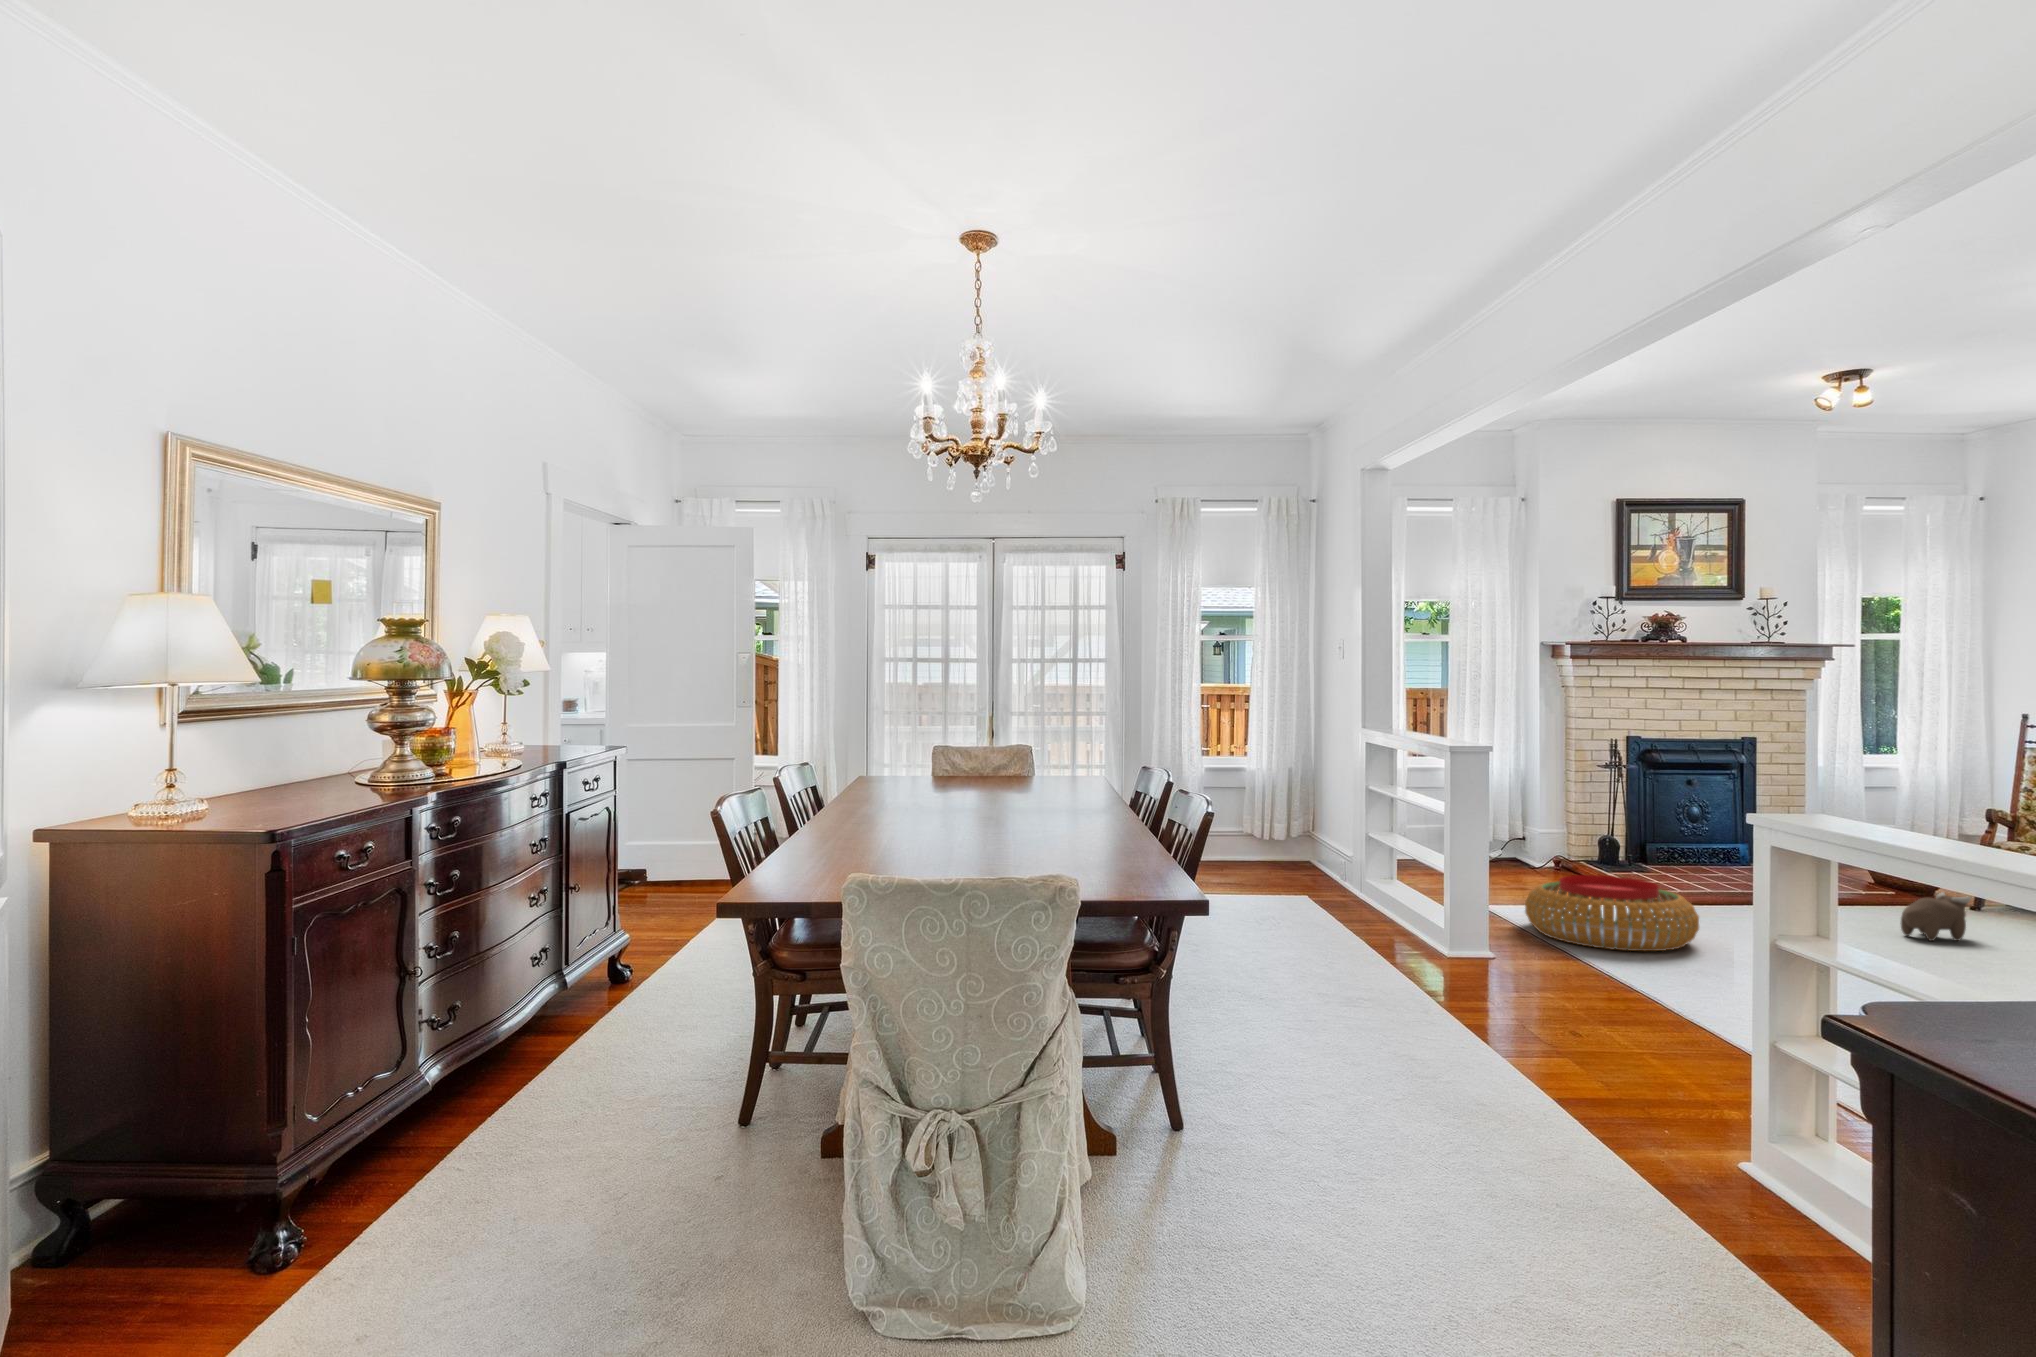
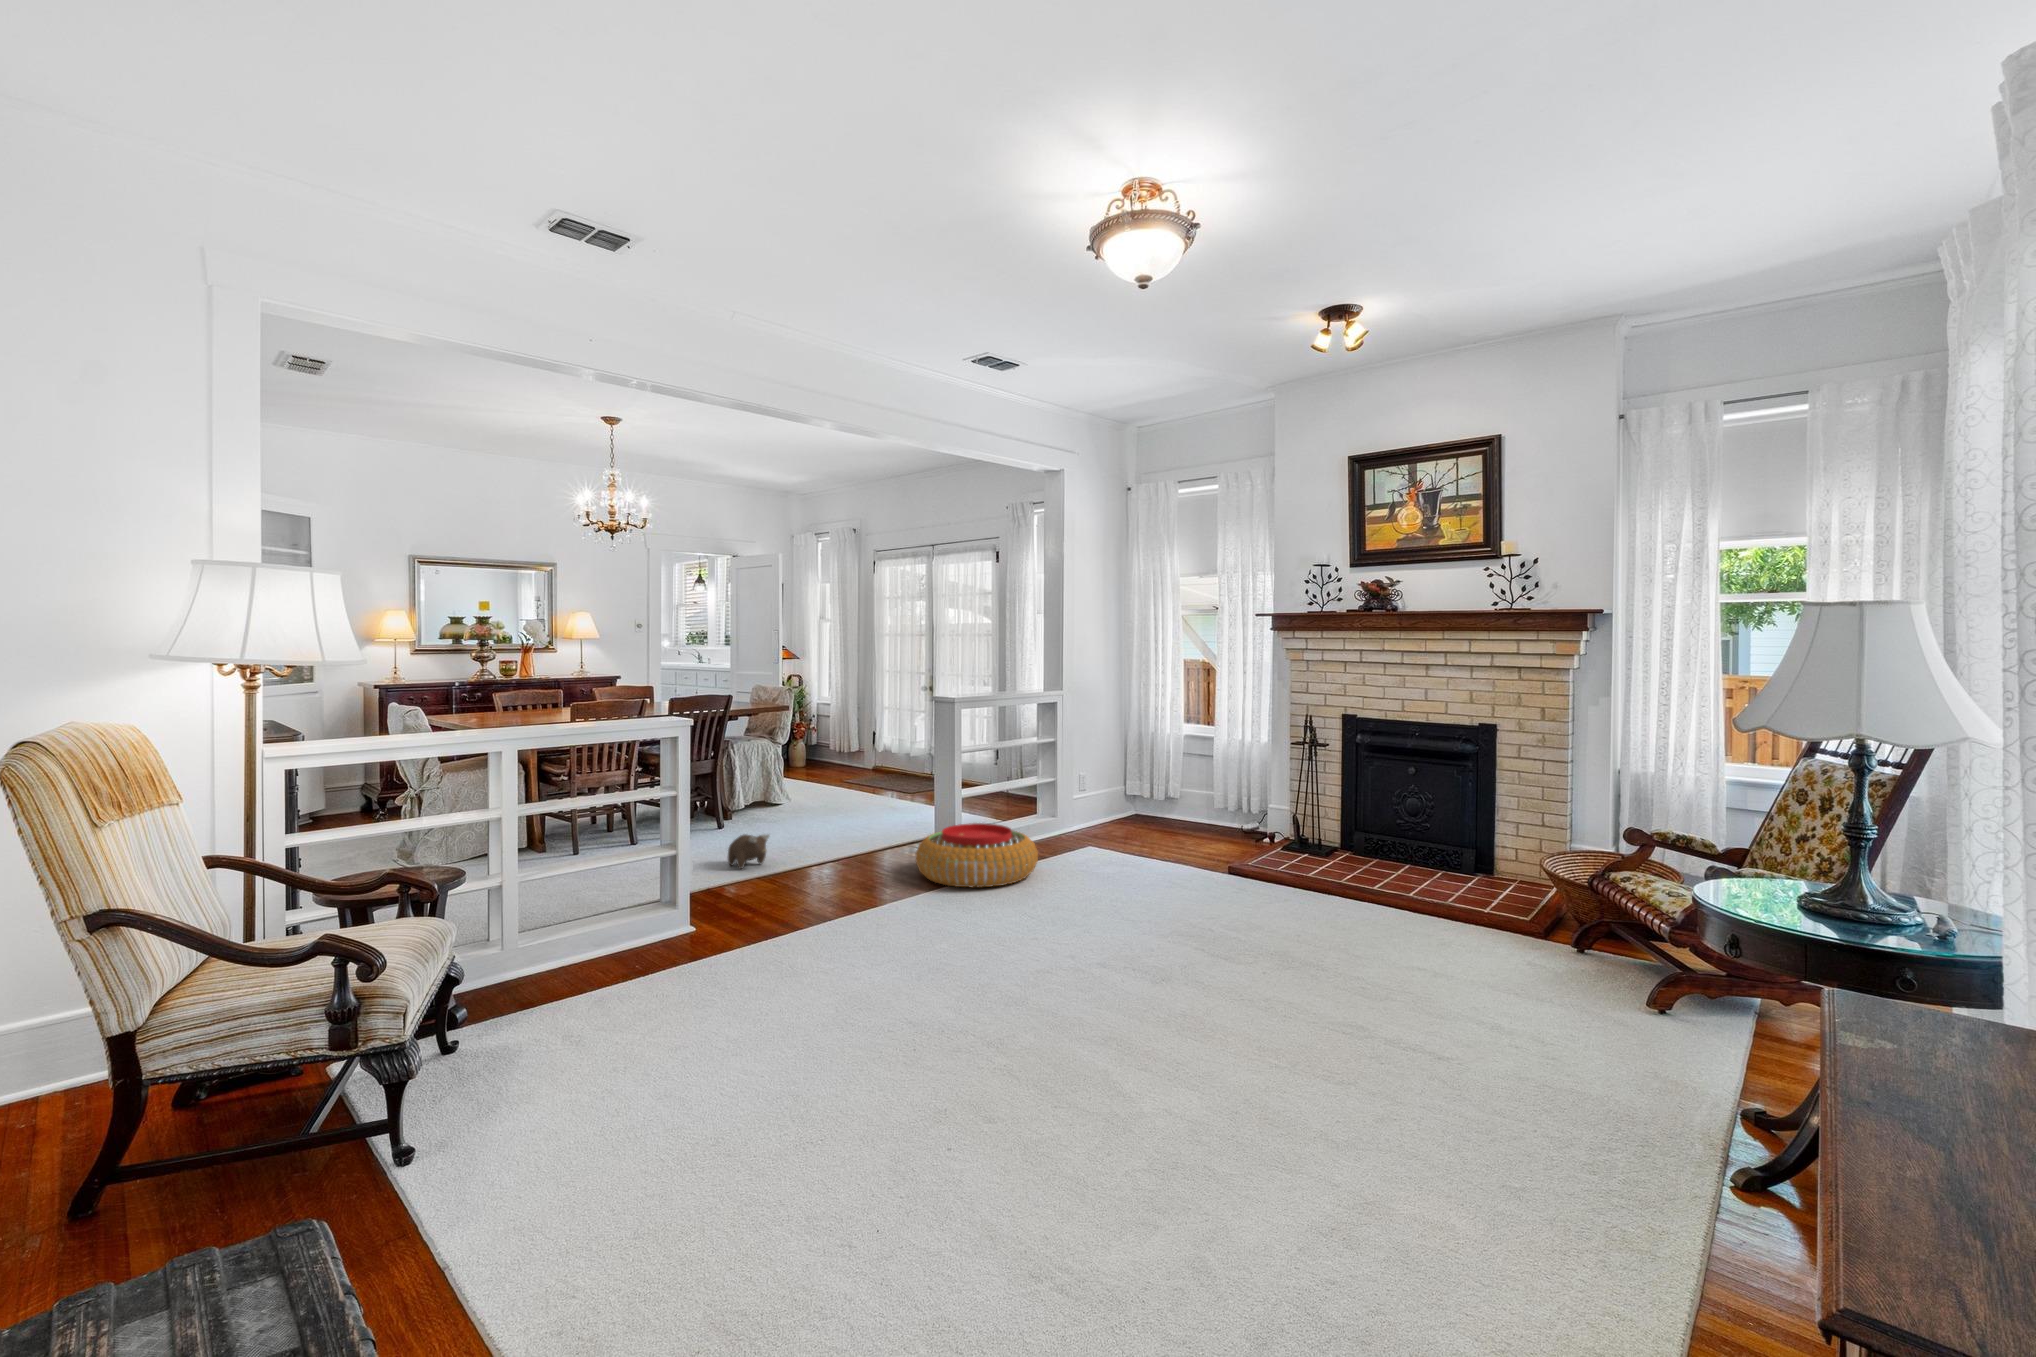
plush toy: present [1901,892,1971,941] -> present [728,835,769,869]

